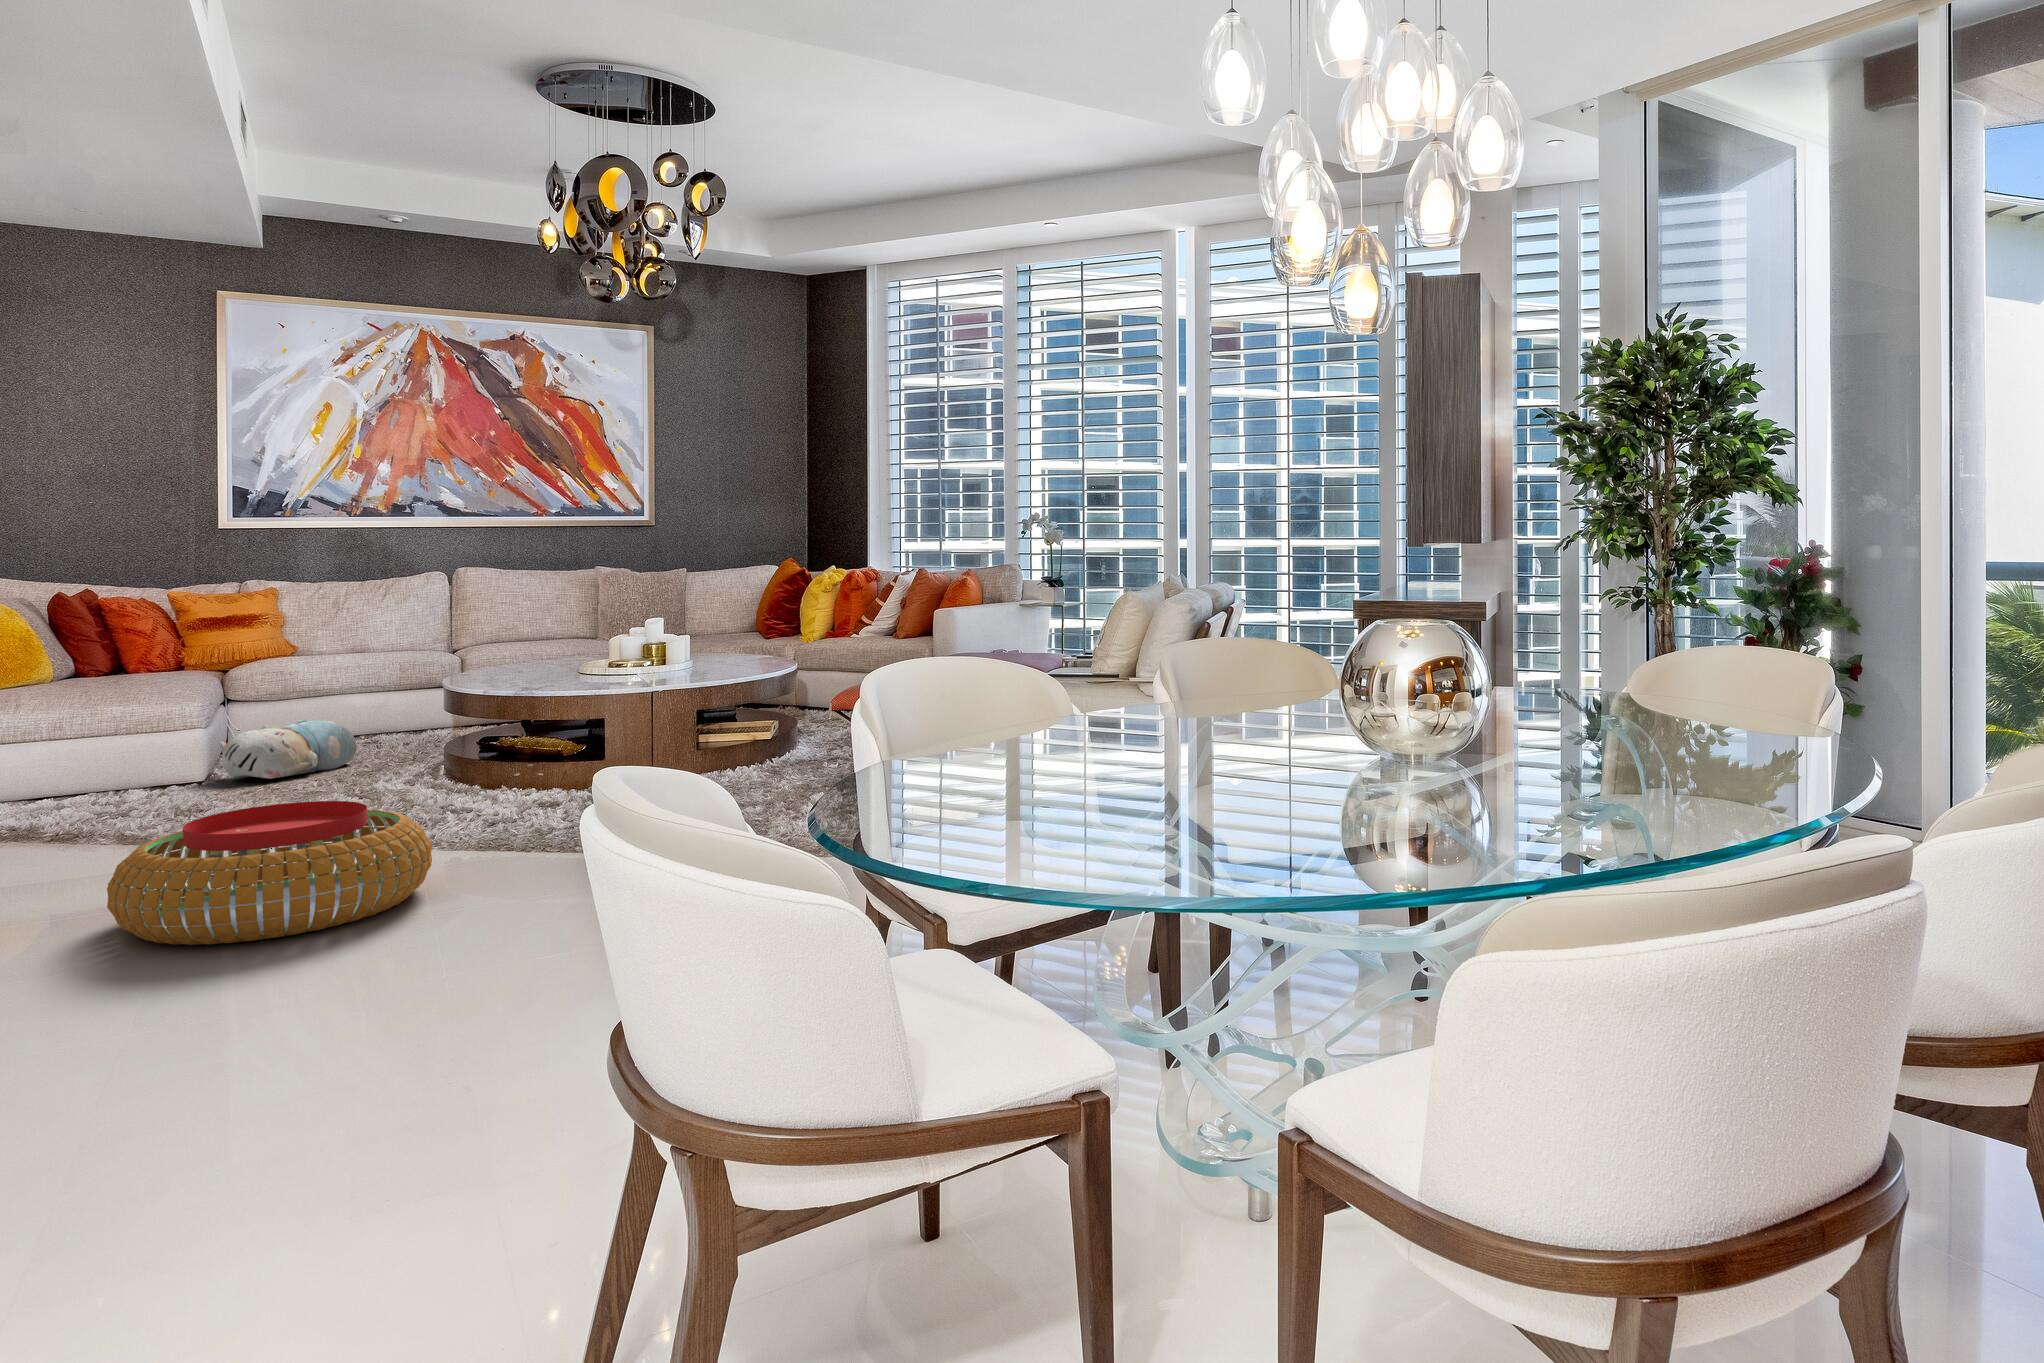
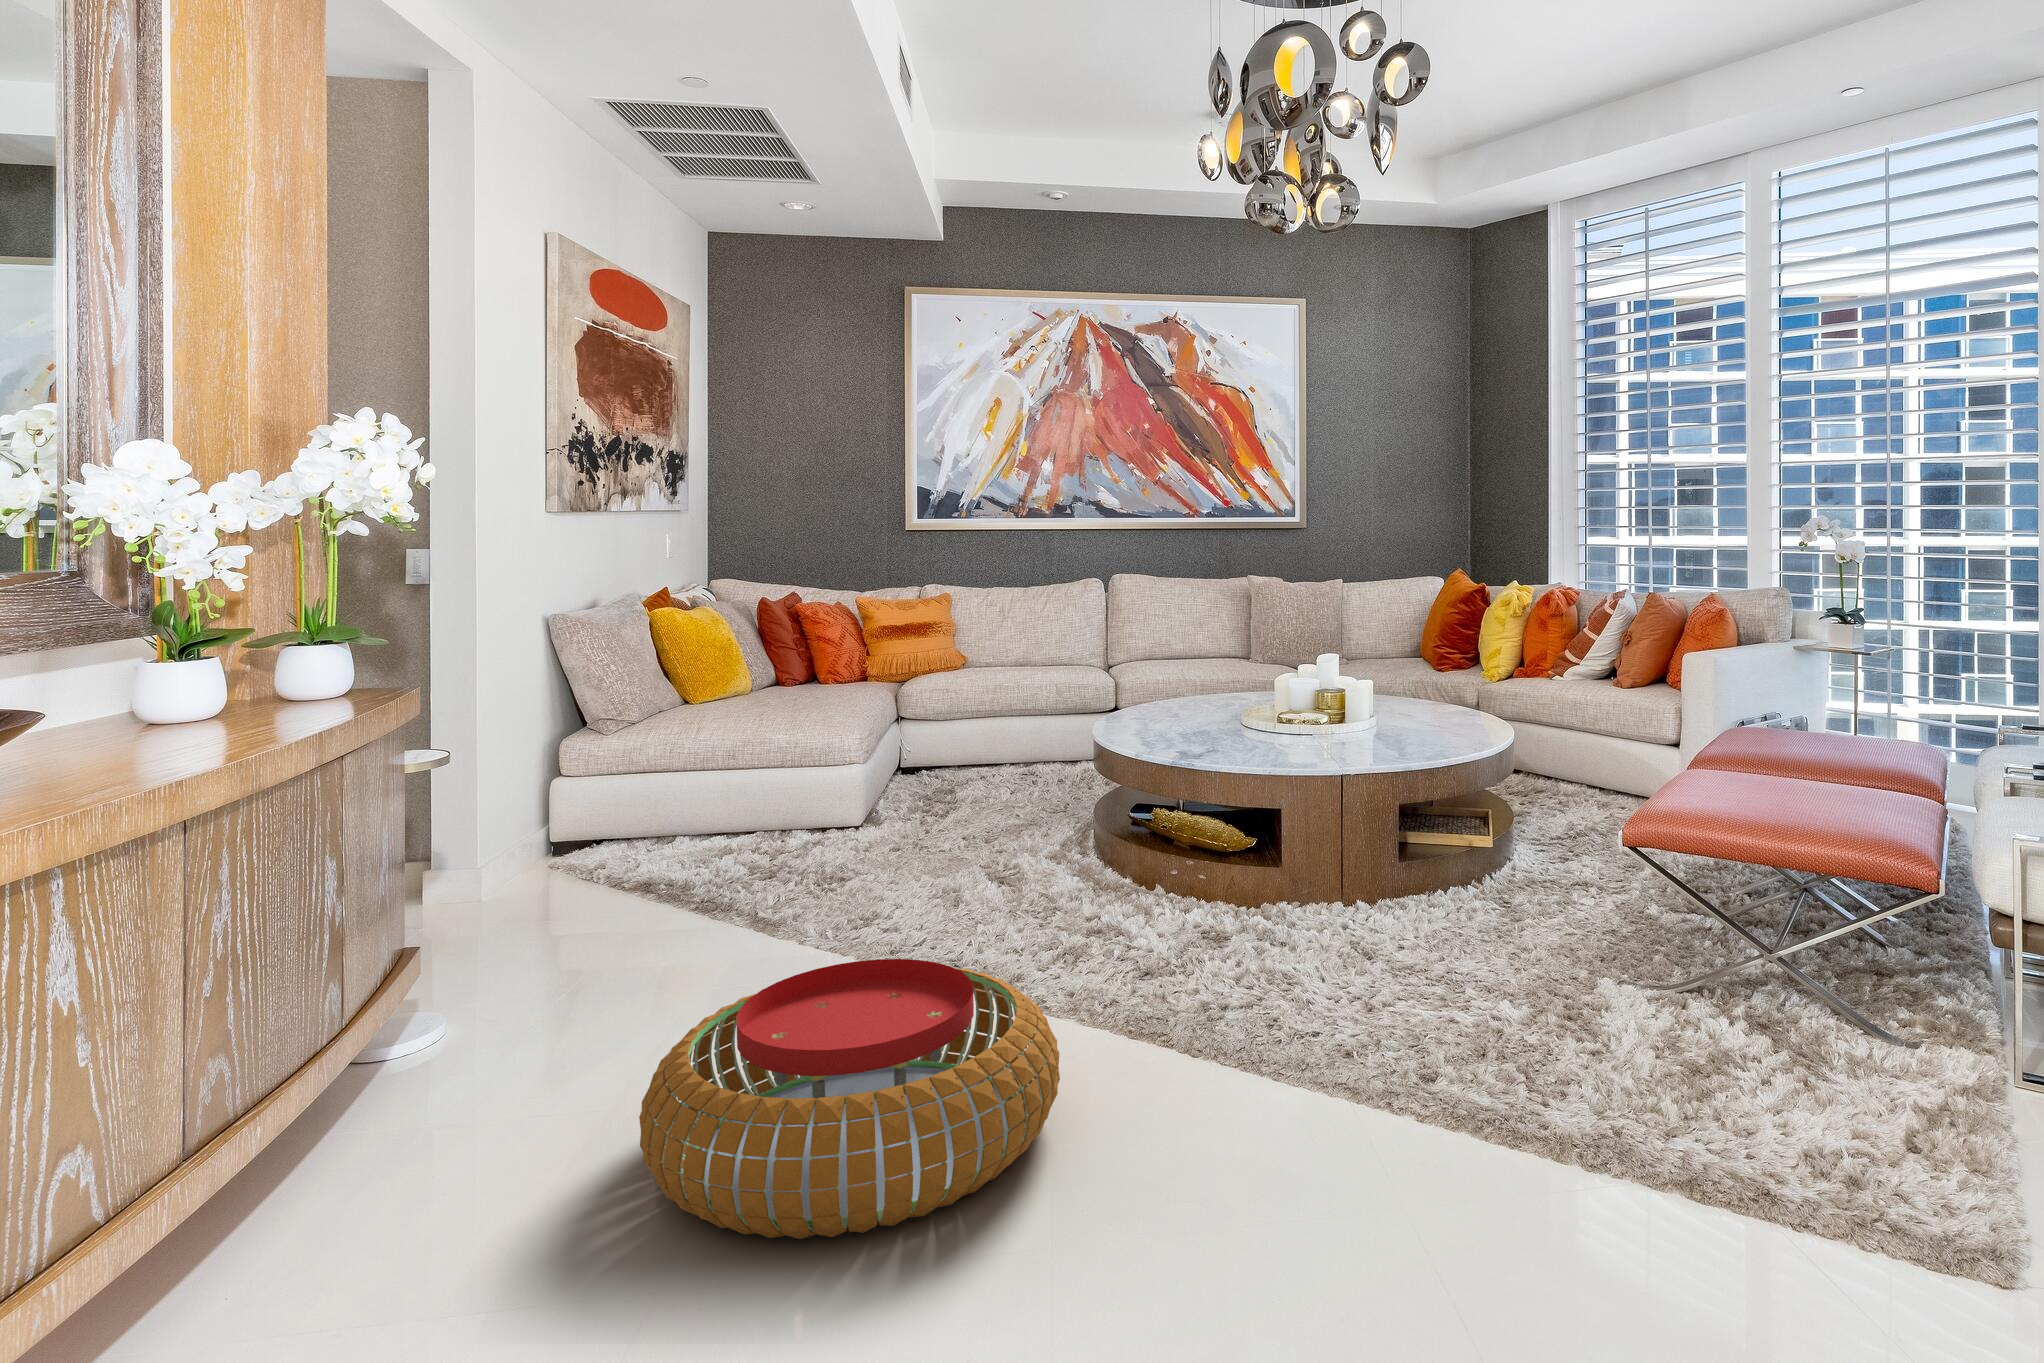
plush toy: present [220,720,357,780] -> none [878,753,1010,829]

